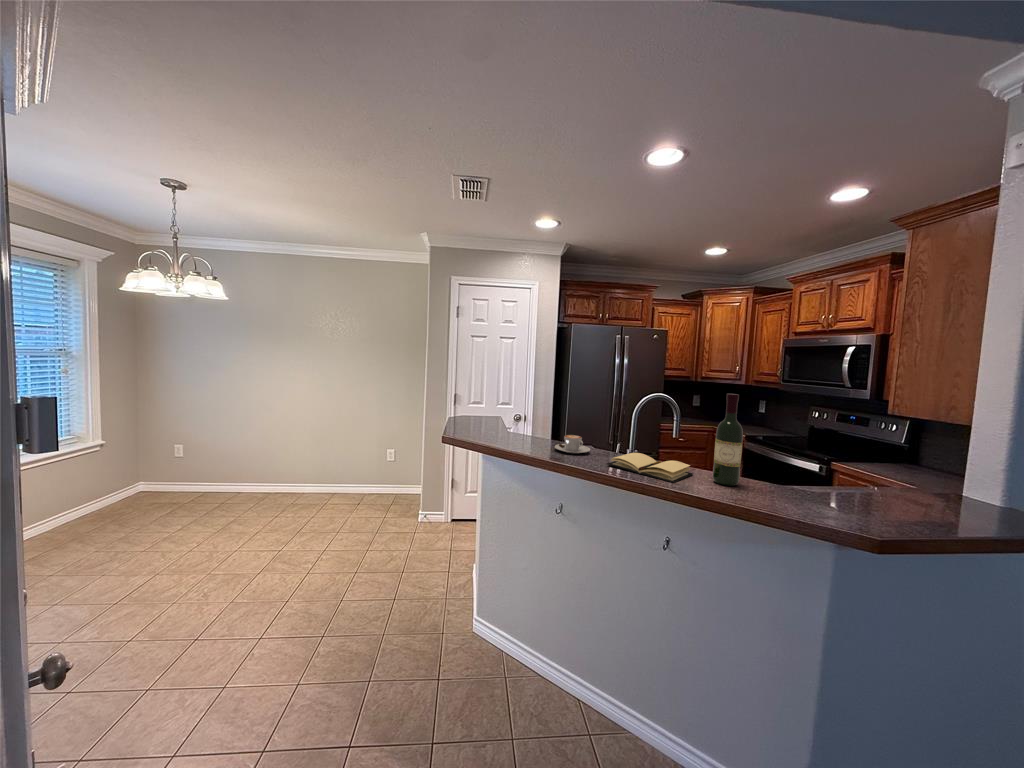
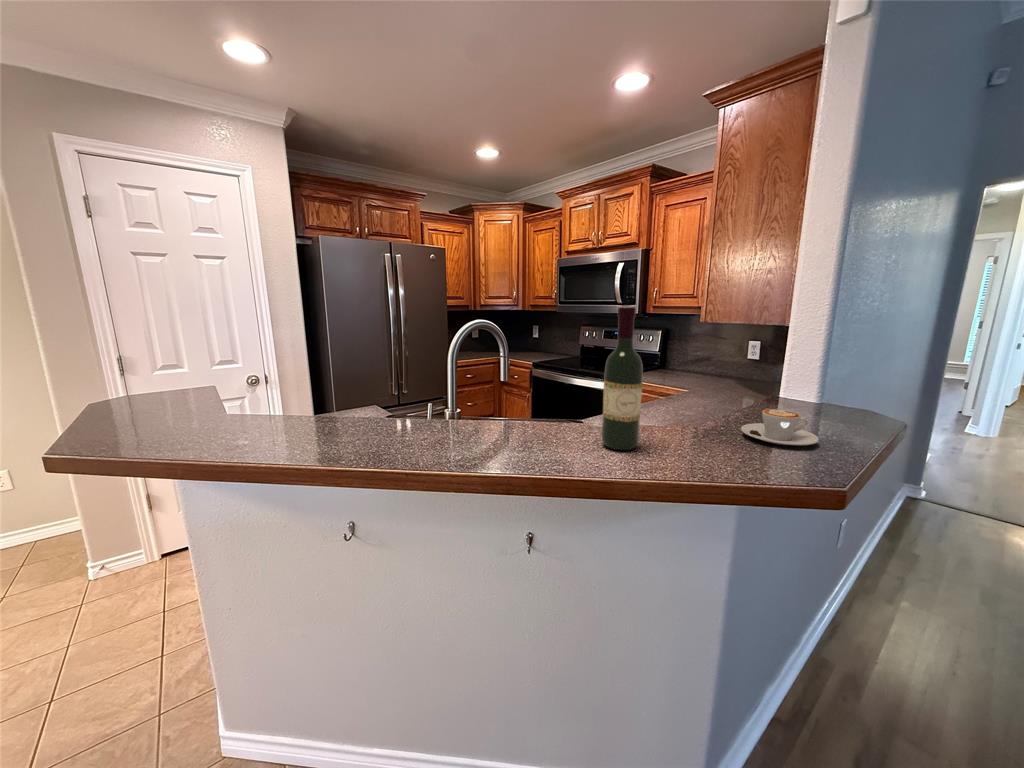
coffee cup: present [555,435,590,454] -> present [741,409,819,445]
book: present [607,453,693,483] -> none [439,421,570,470]

